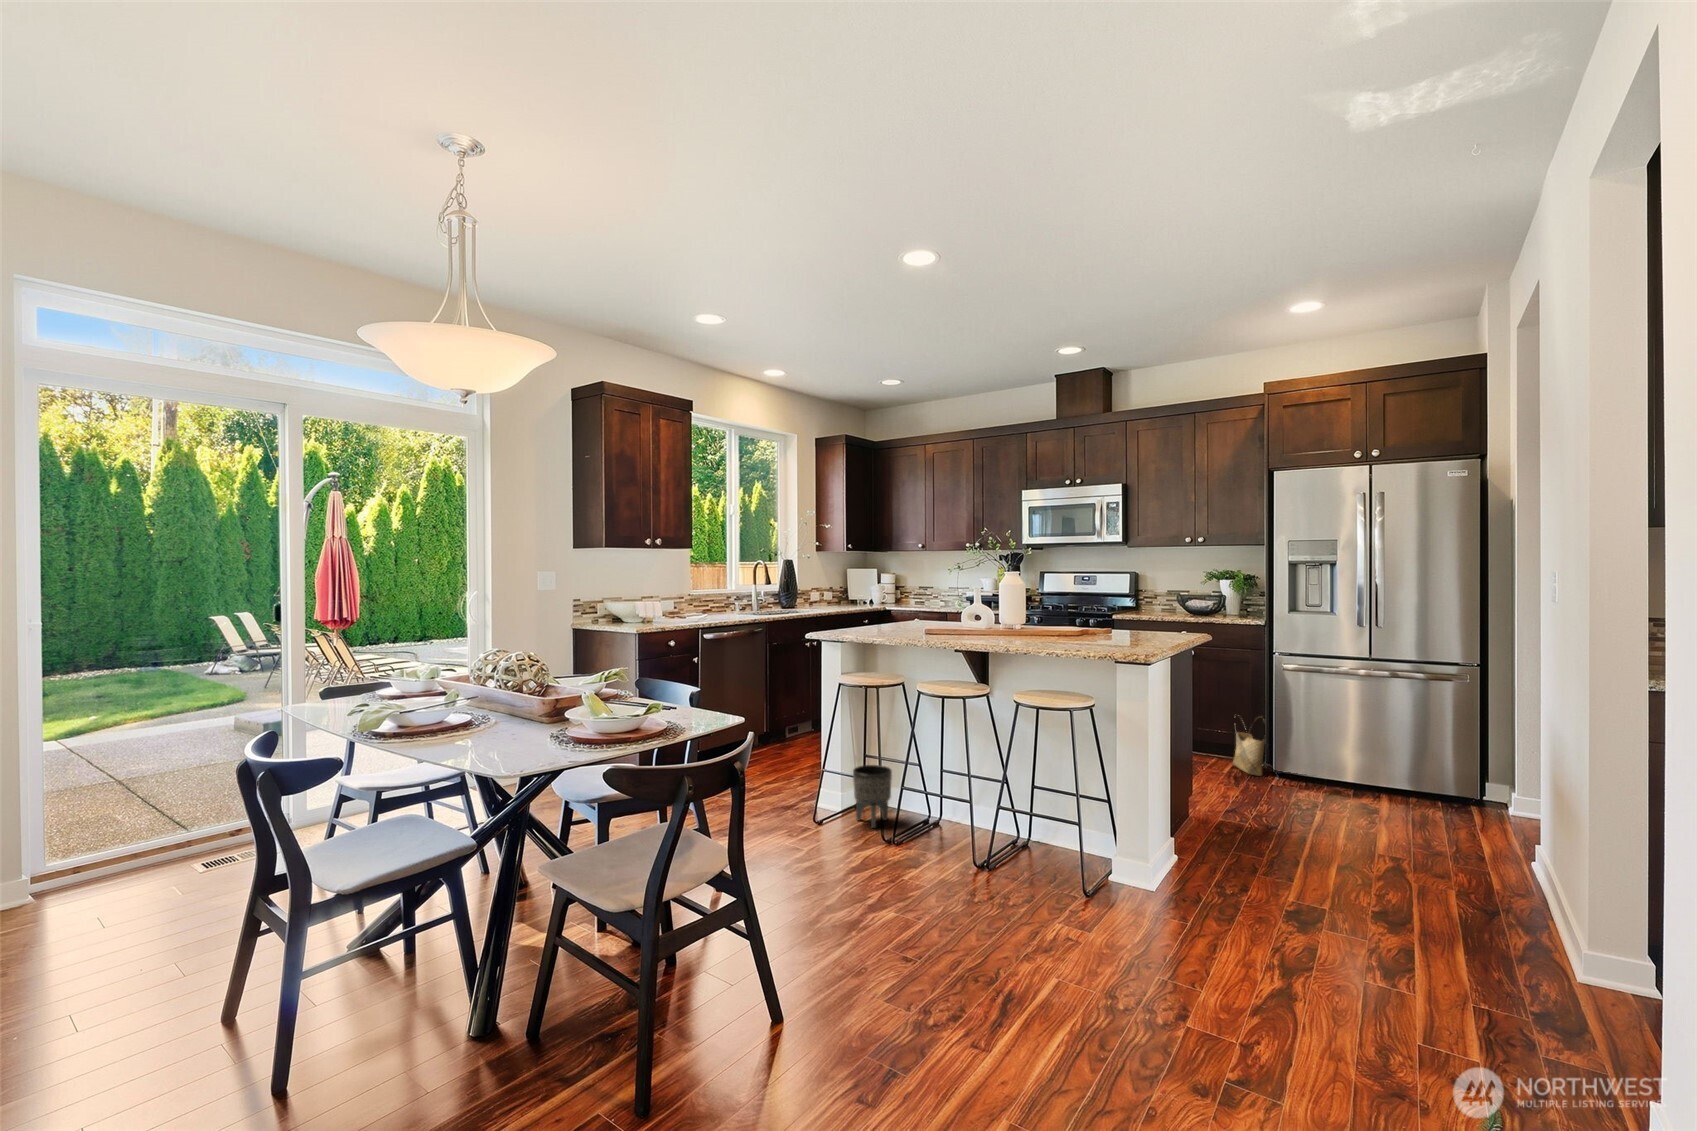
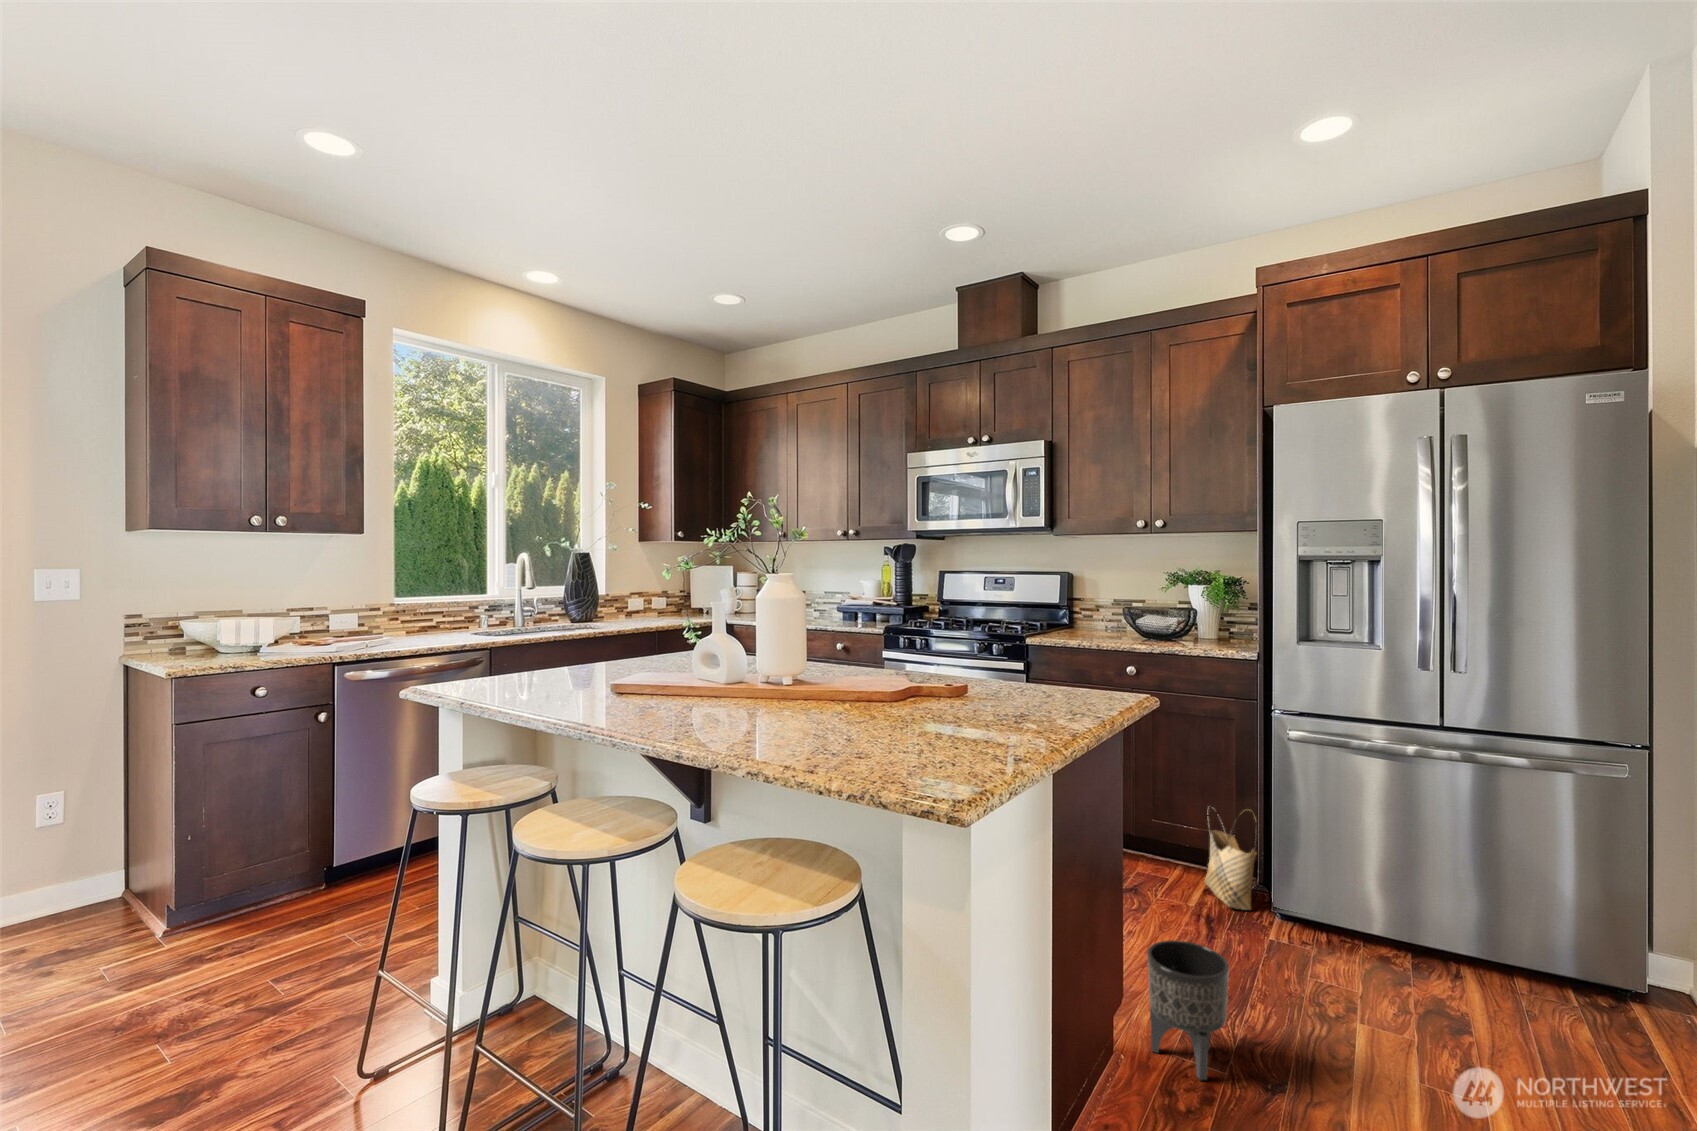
planter: present [853,765,892,828] -> present [1147,940,1229,1080]

